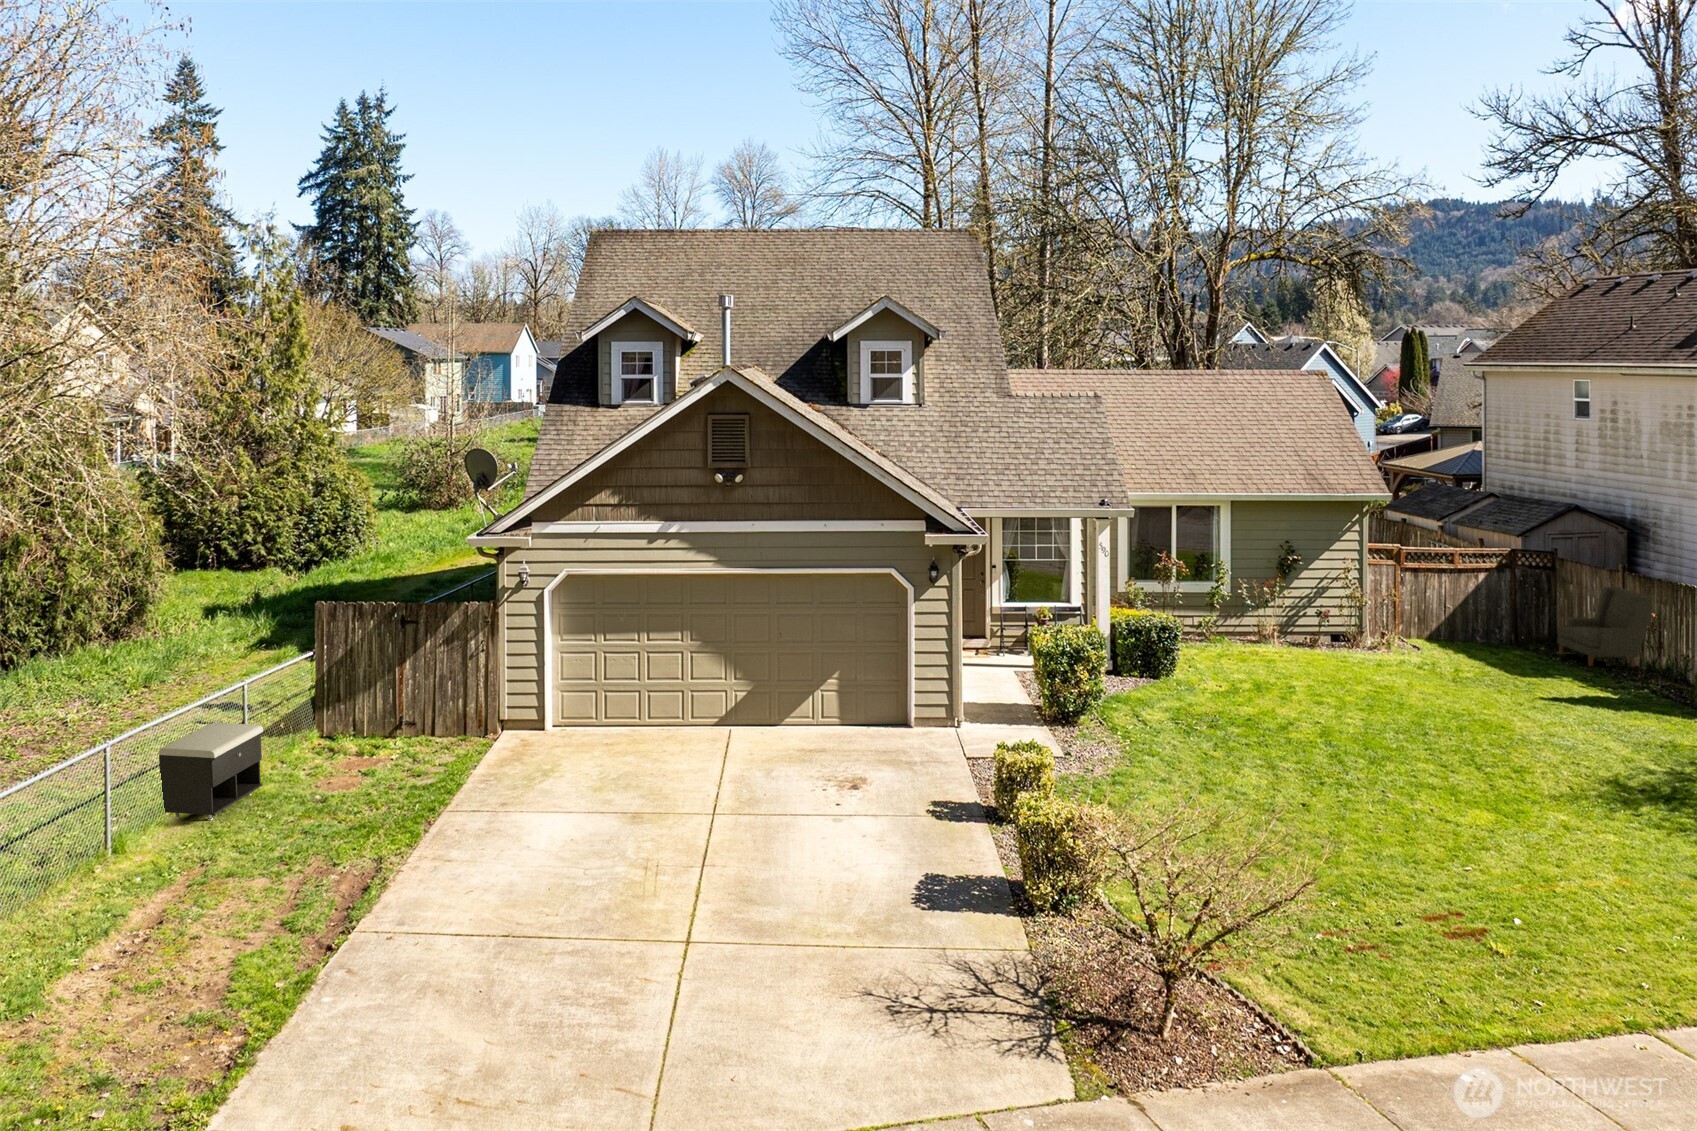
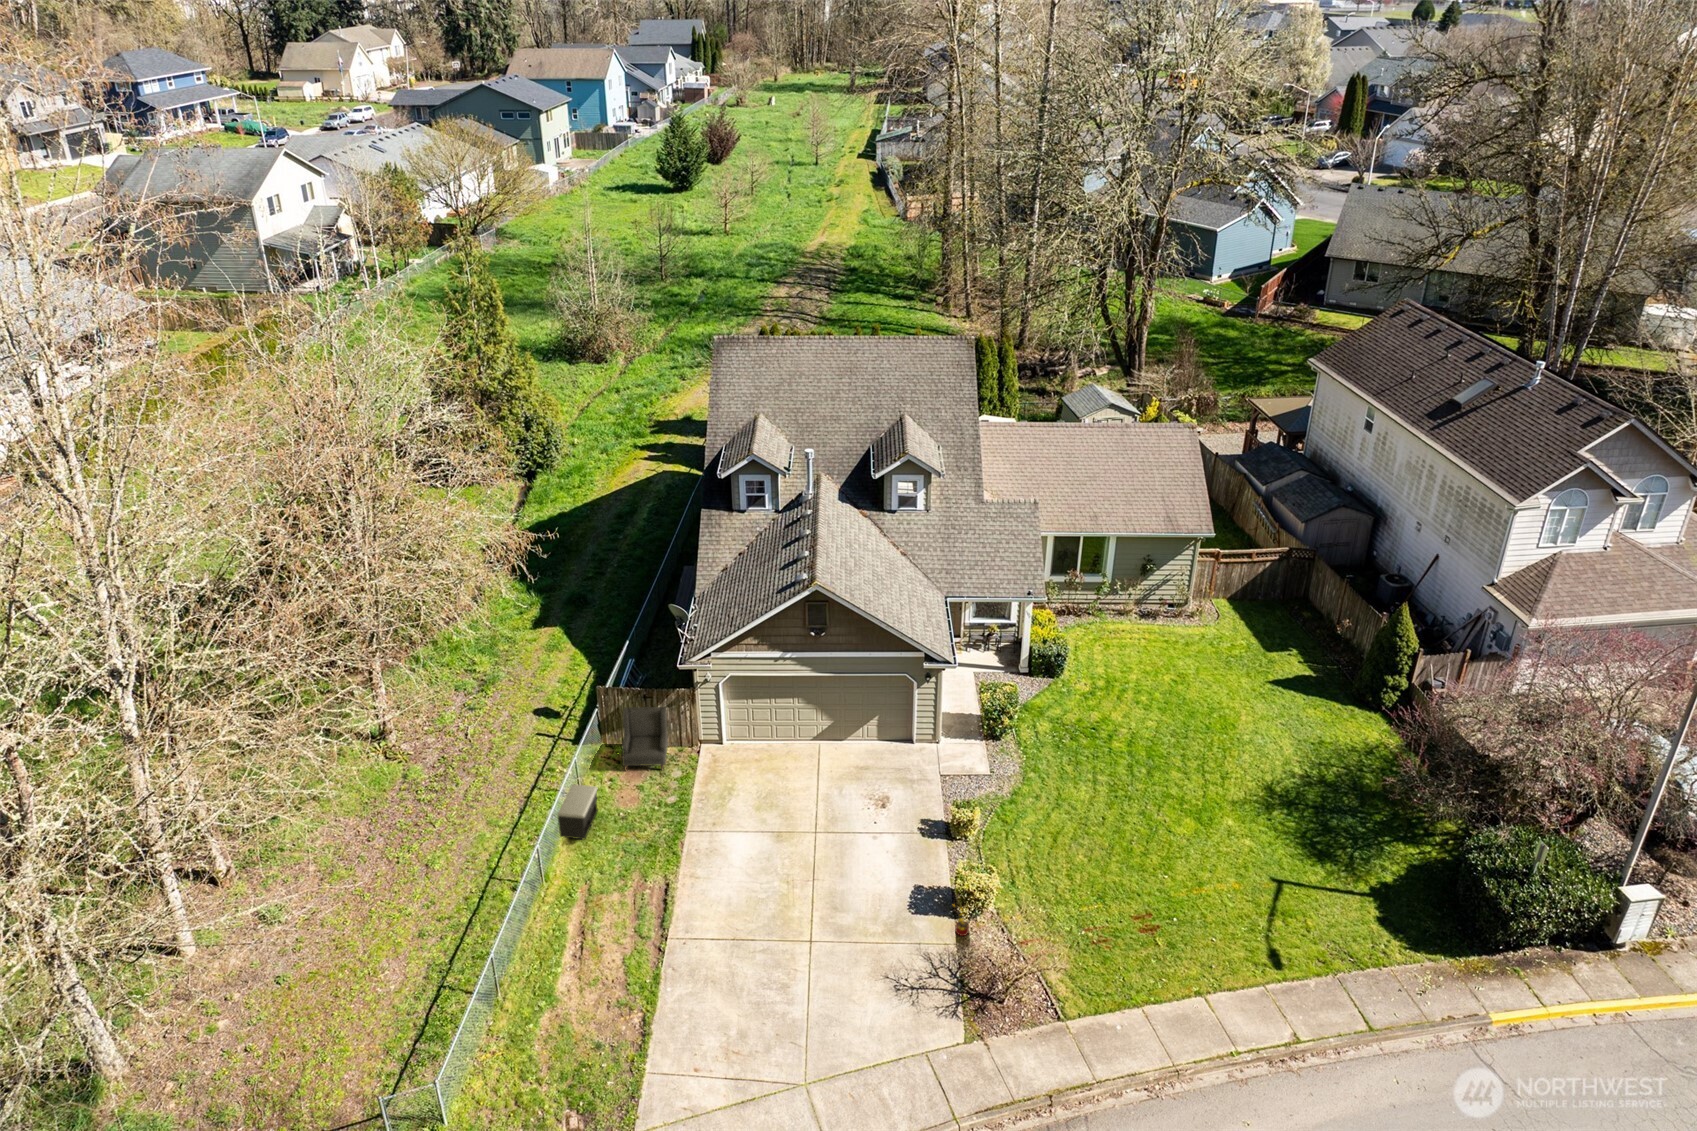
chair: present [1557,587,1652,667] -> present [622,707,668,771]
decorative plant: none [1015,852,1082,939] -> present [954,905,980,936]

